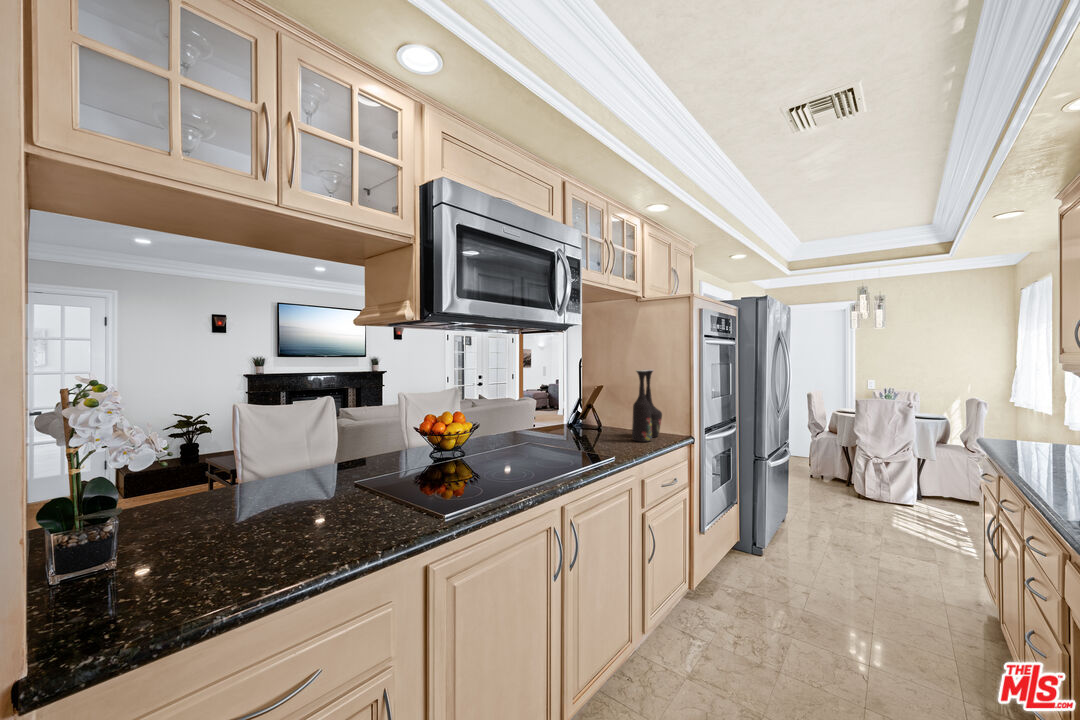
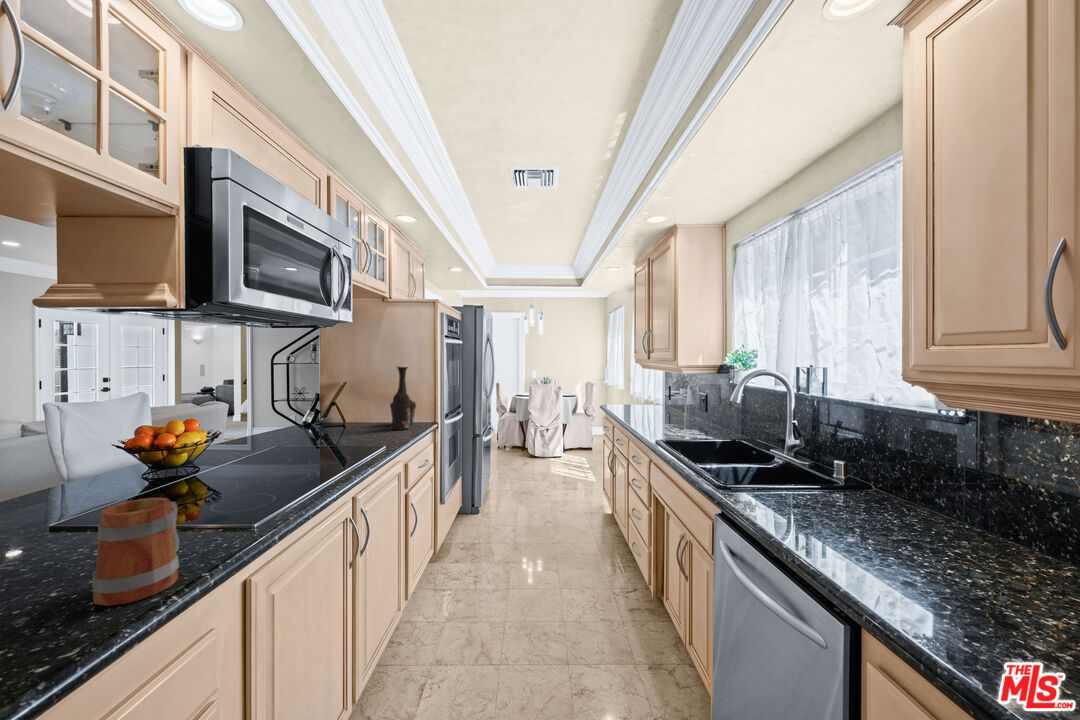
mug: none [300,476,368,560] -> present [92,498,180,606]

